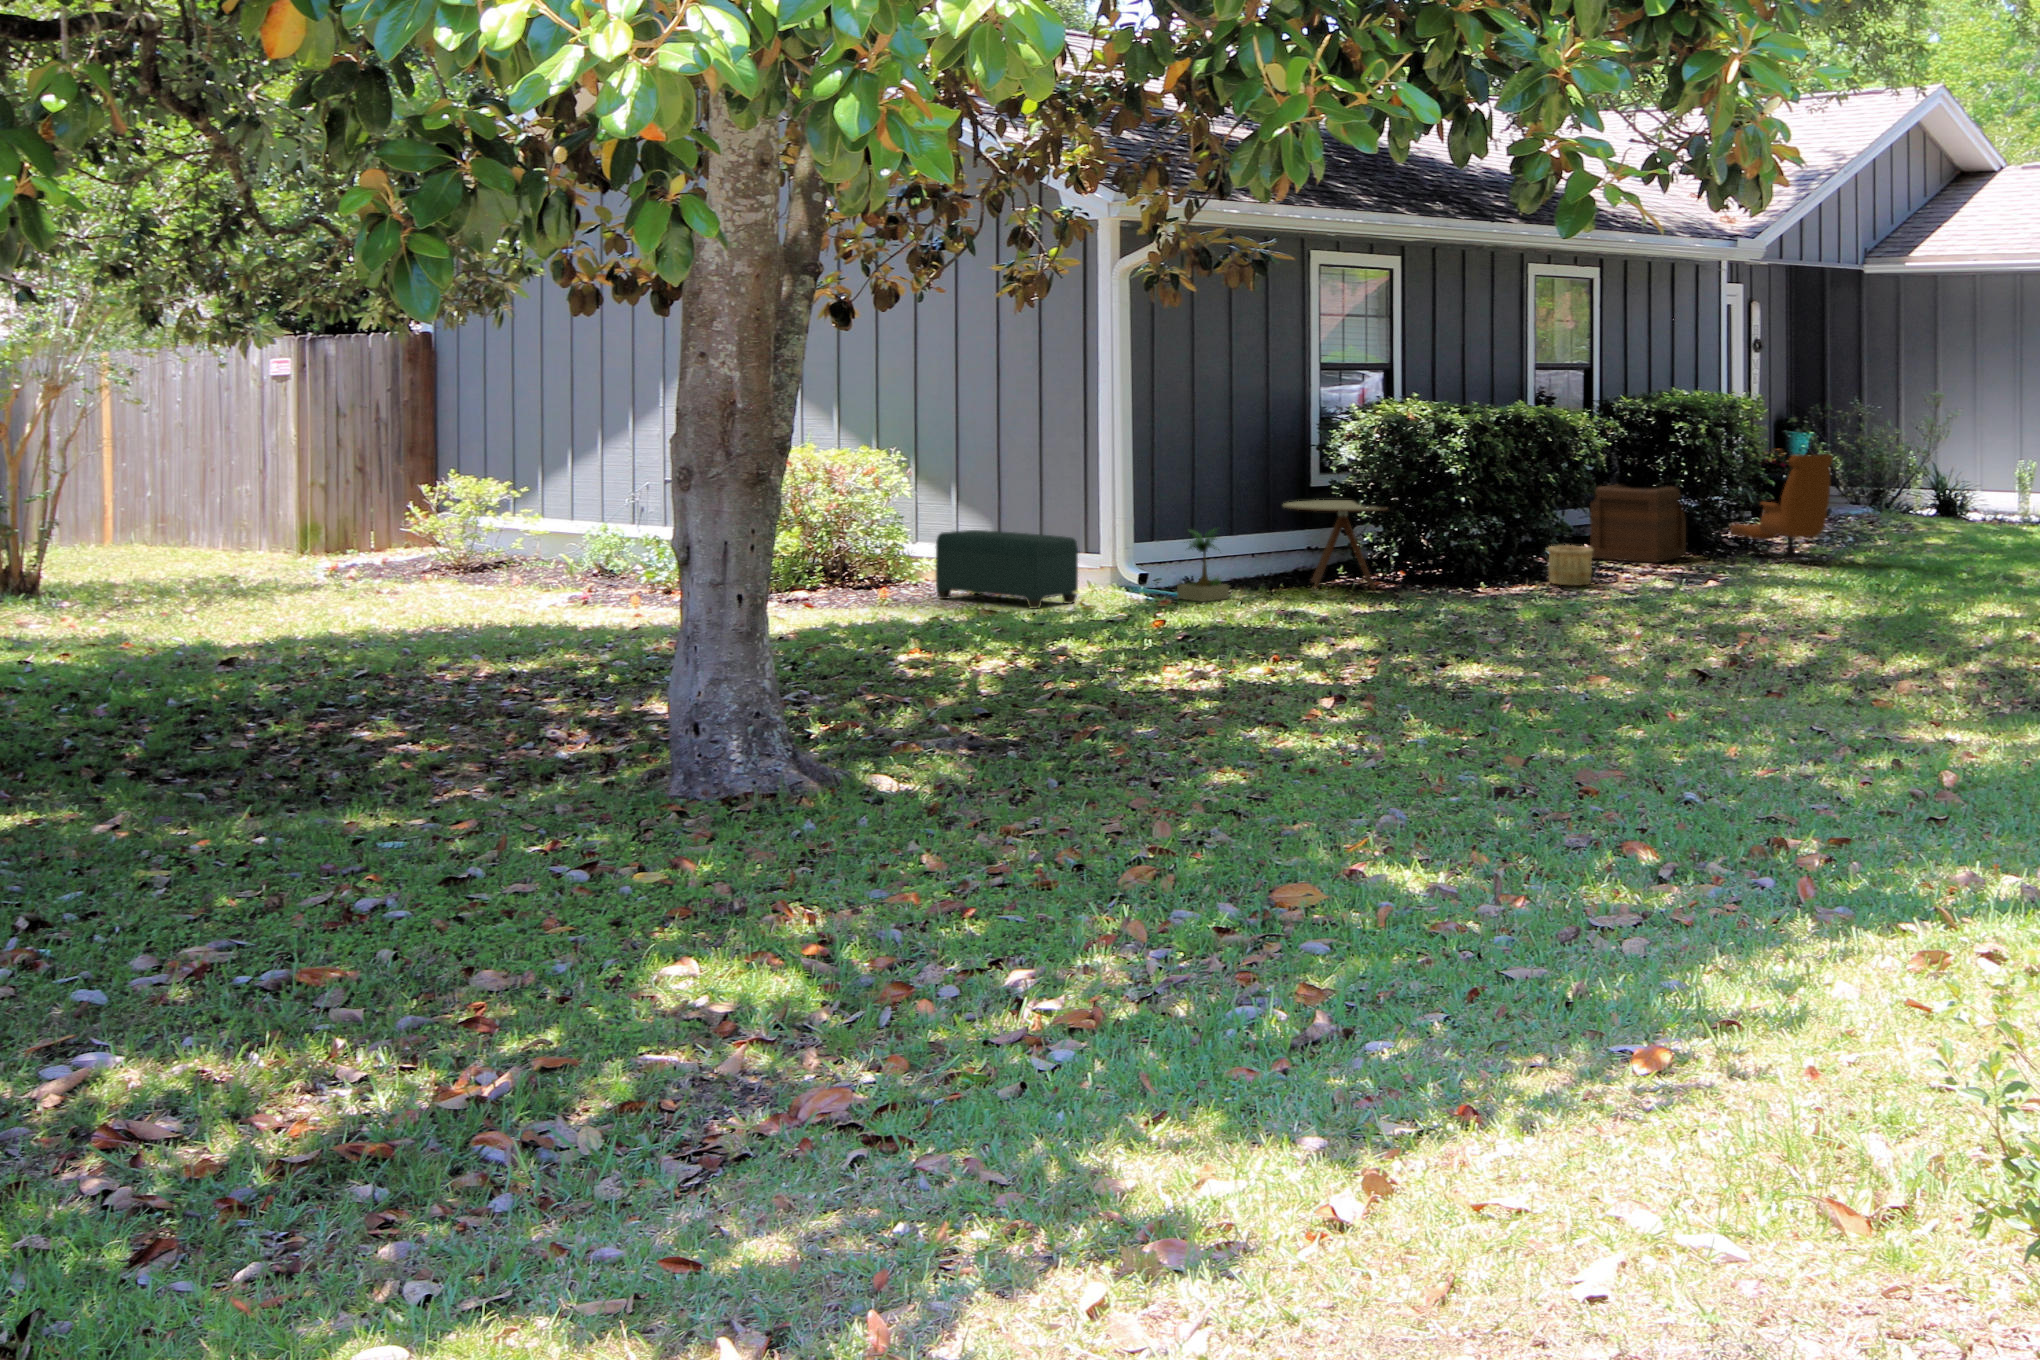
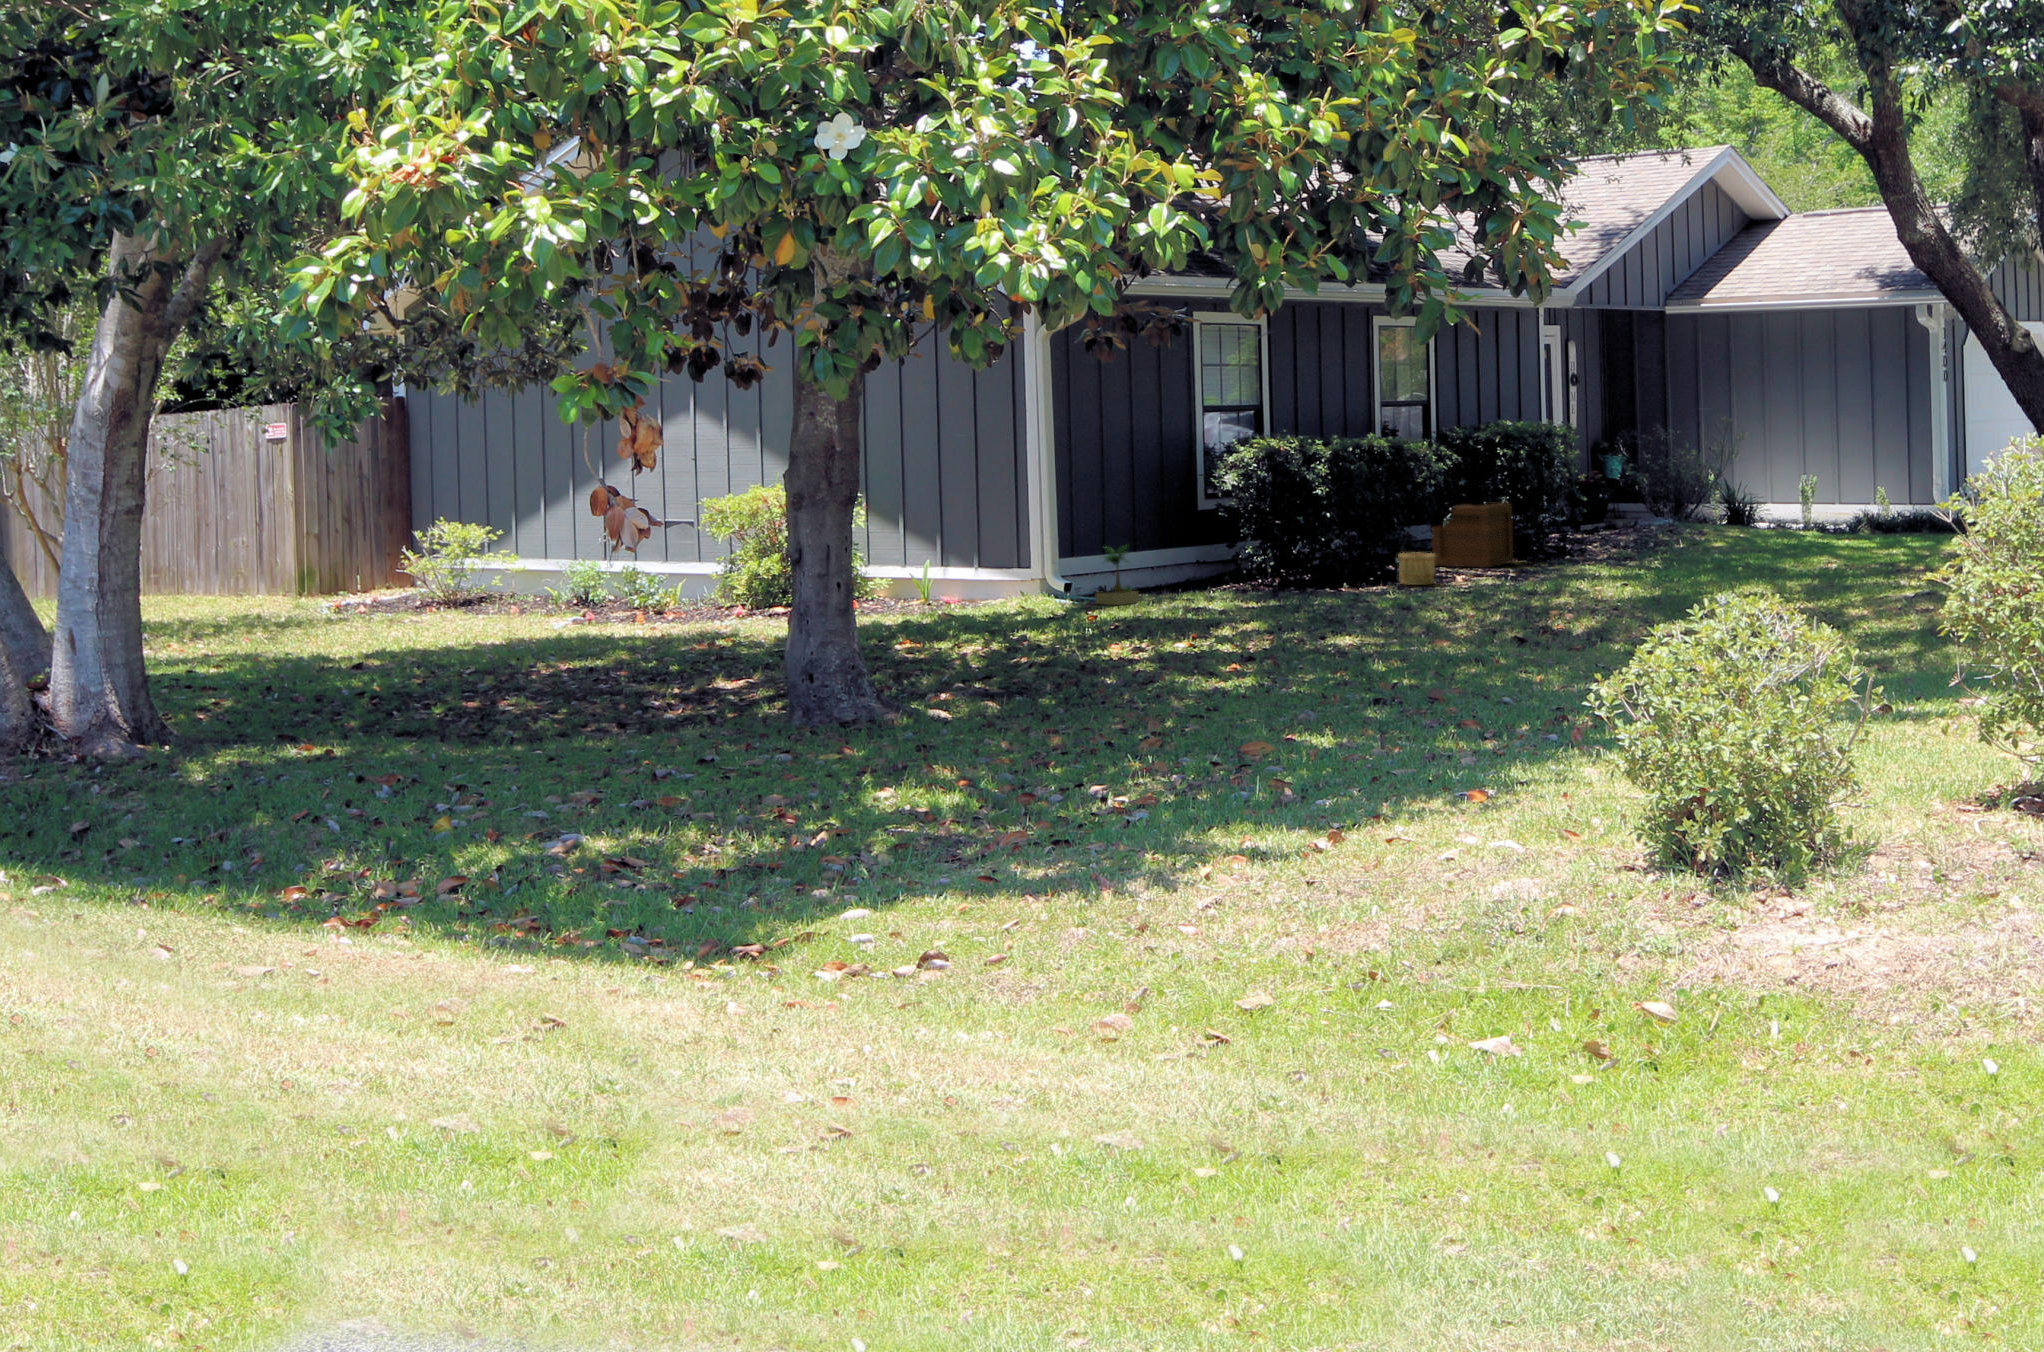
lounge chair: present [1730,454,1833,564] -> none [1550,471,1632,565]
round table: present [1283,500,1387,590] -> none [1178,520,1278,594]
bench: present [936,530,1078,609] -> none [893,552,1015,614]

